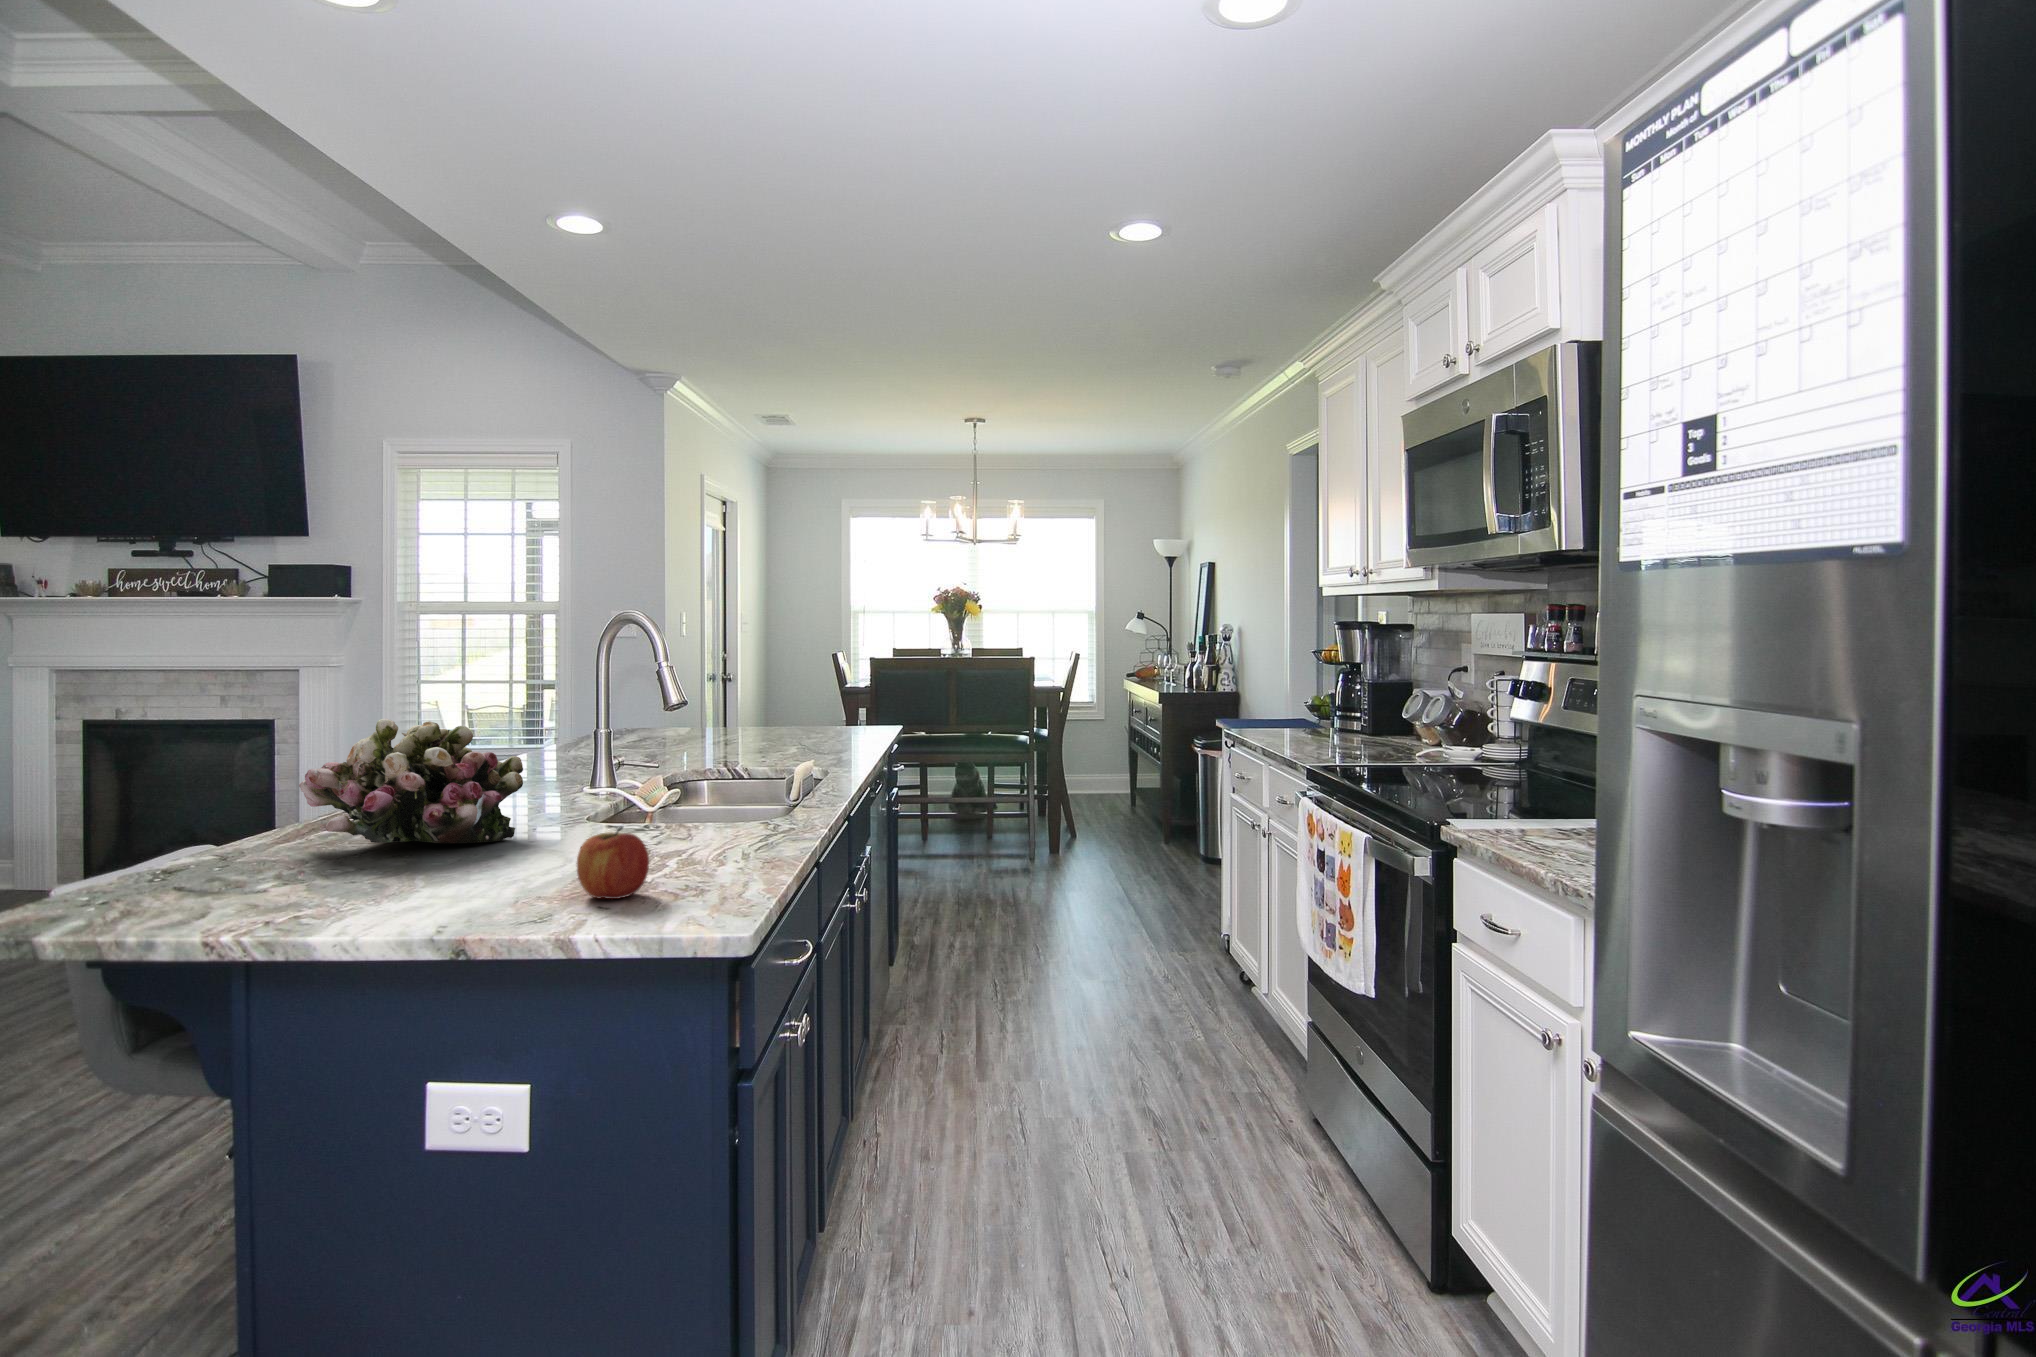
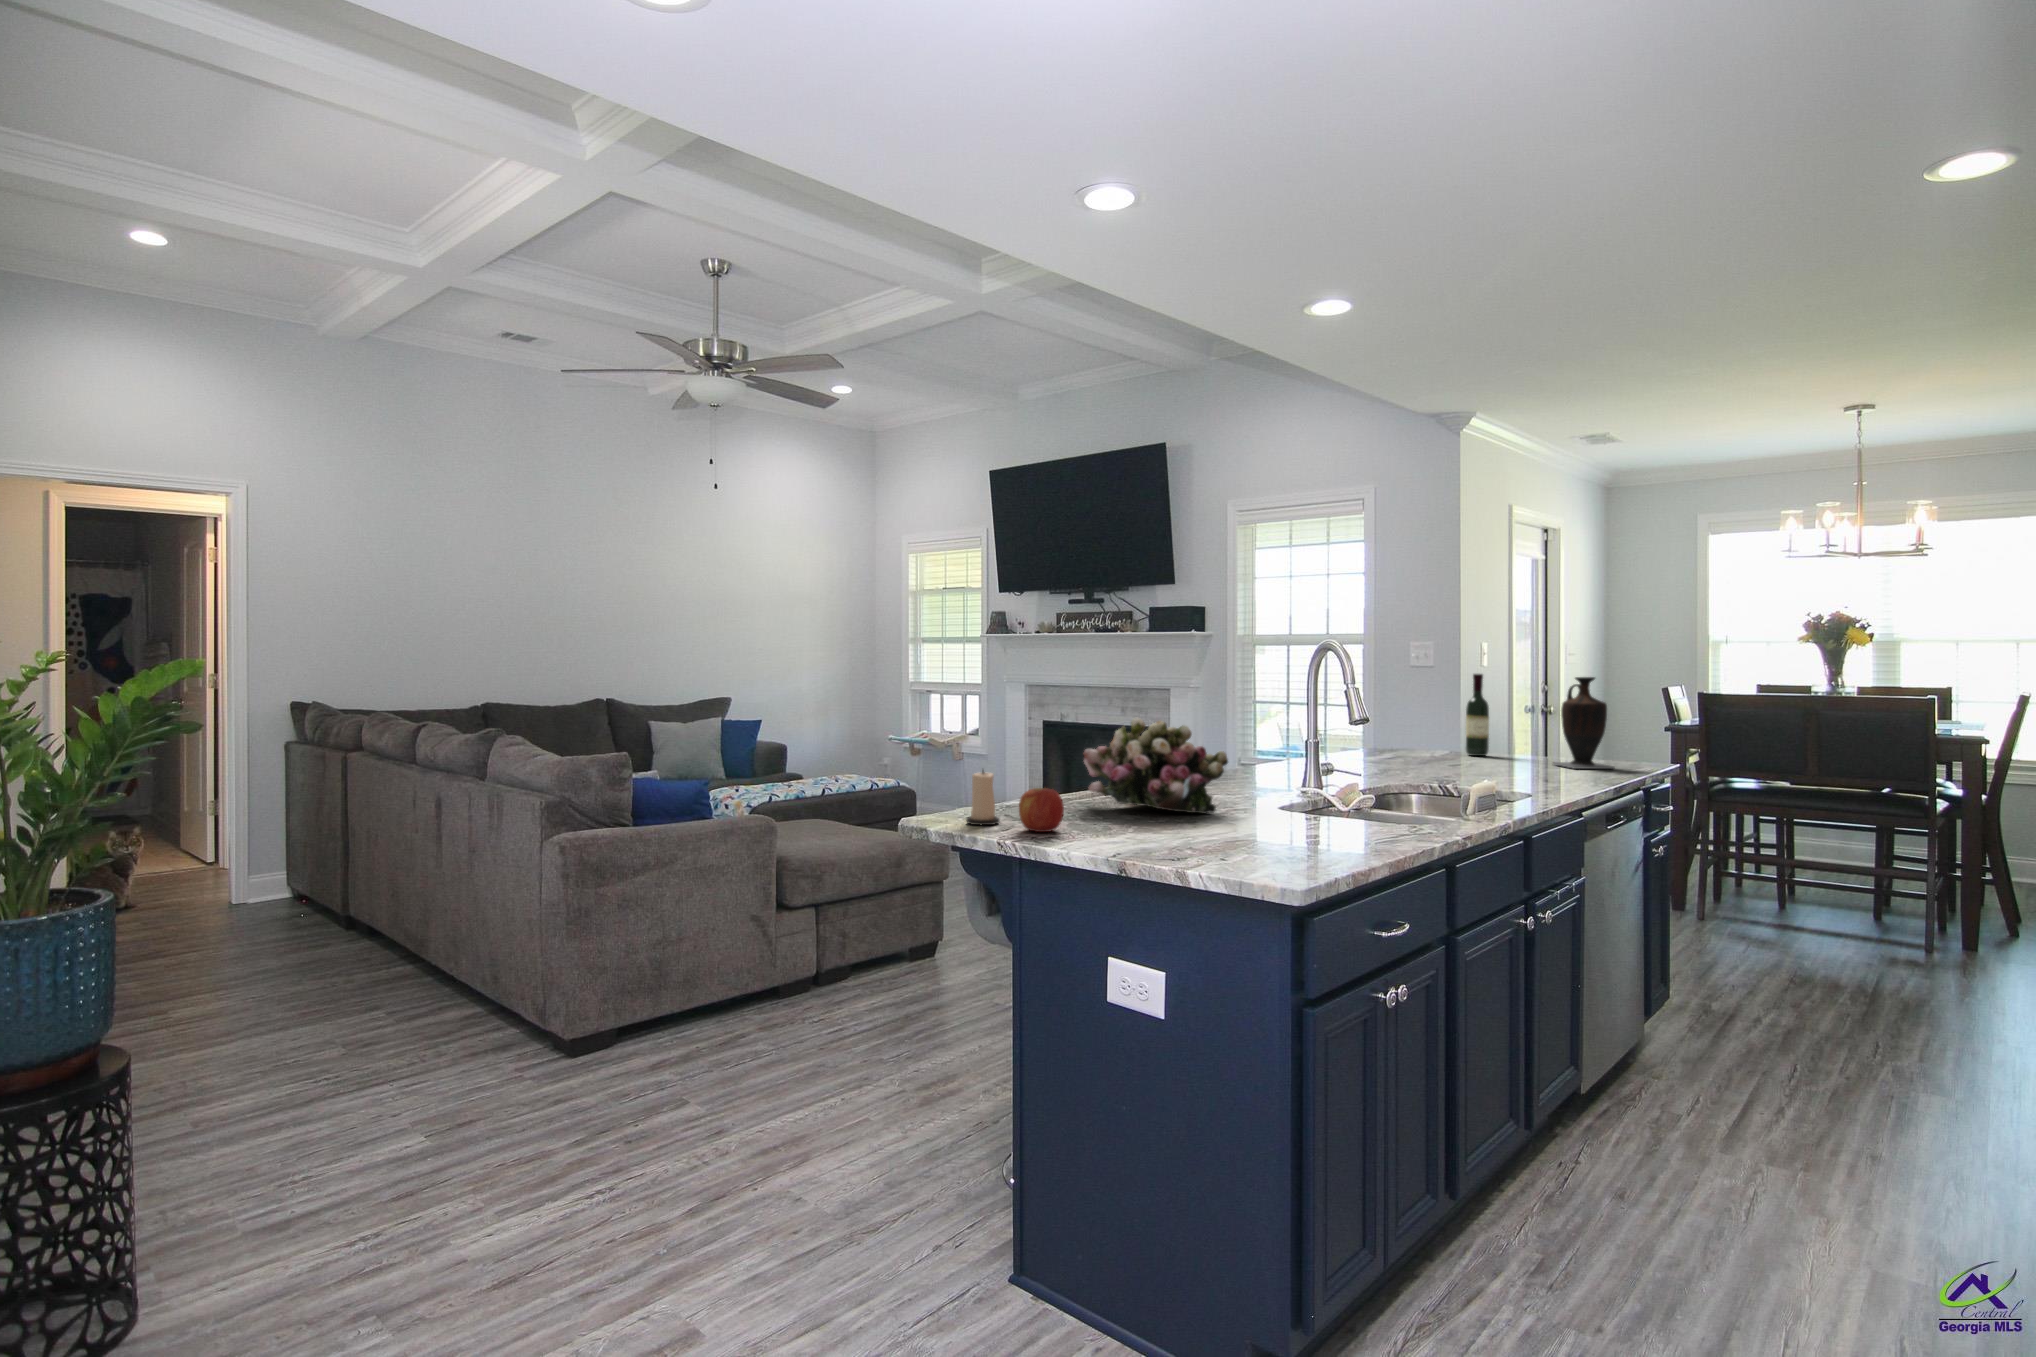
wine bottle: none [708,647,731,732] -> present [1465,674,1489,756]
vase: none [799,649,856,740] -> present [1553,677,1614,769]
candle: none [108,819,177,914] -> present [966,770,1000,825]
apple: present [577,827,649,899] -> present [1019,785,1064,832]

